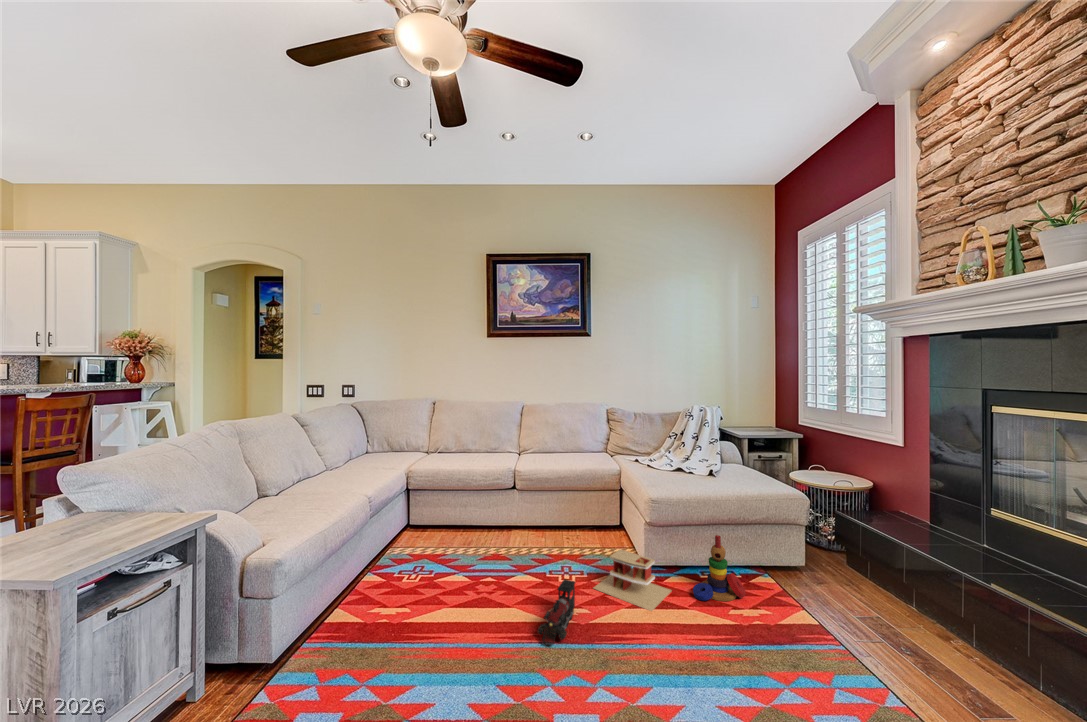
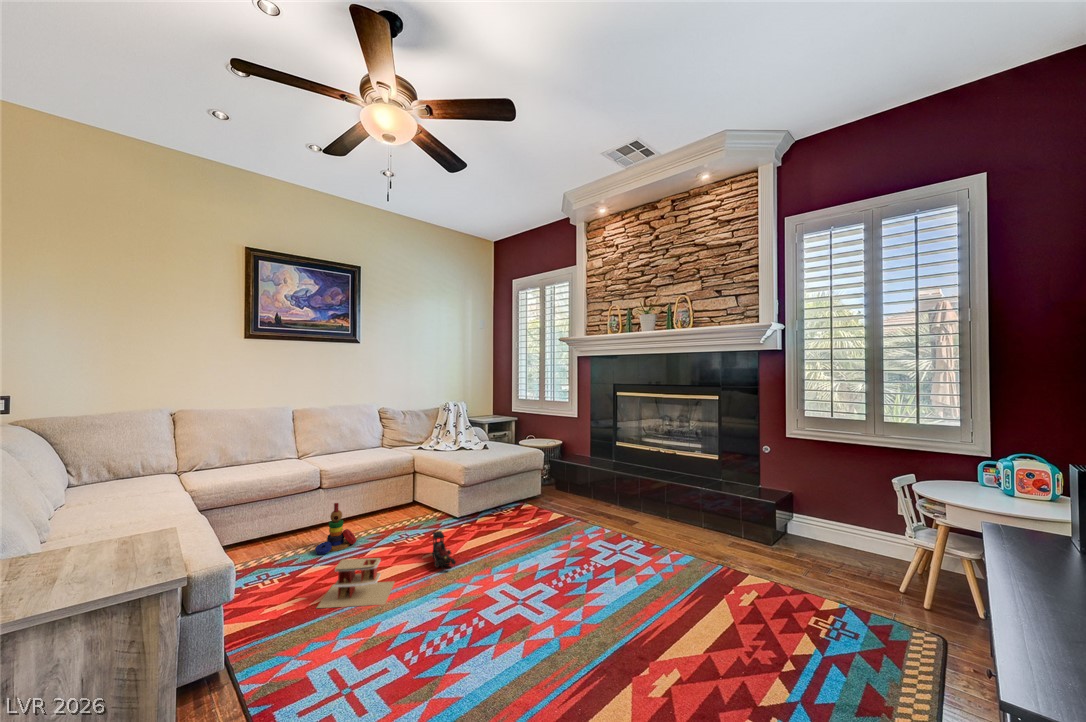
stacking toy: present [693,535,746,601] -> present [315,503,356,555]
toy house: present [594,550,672,611] -> present [317,558,395,608]

